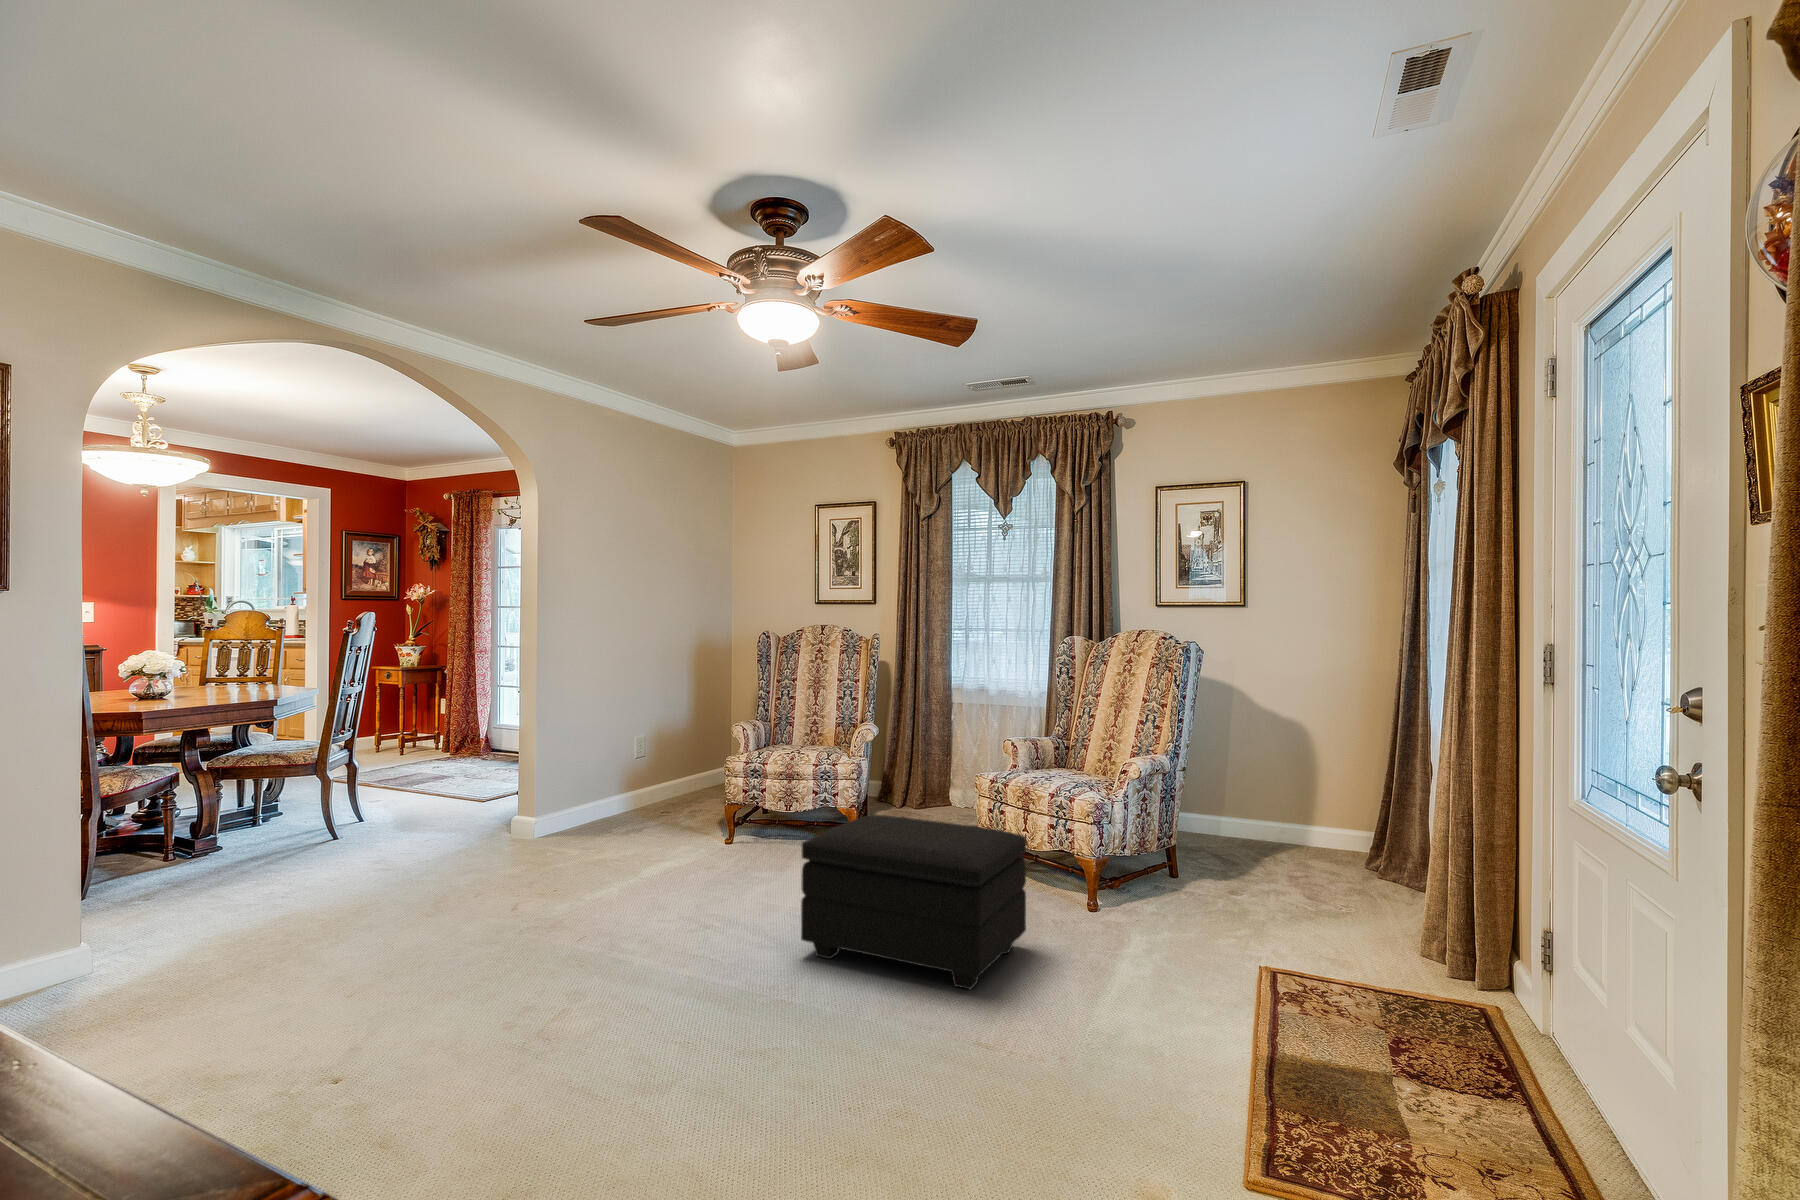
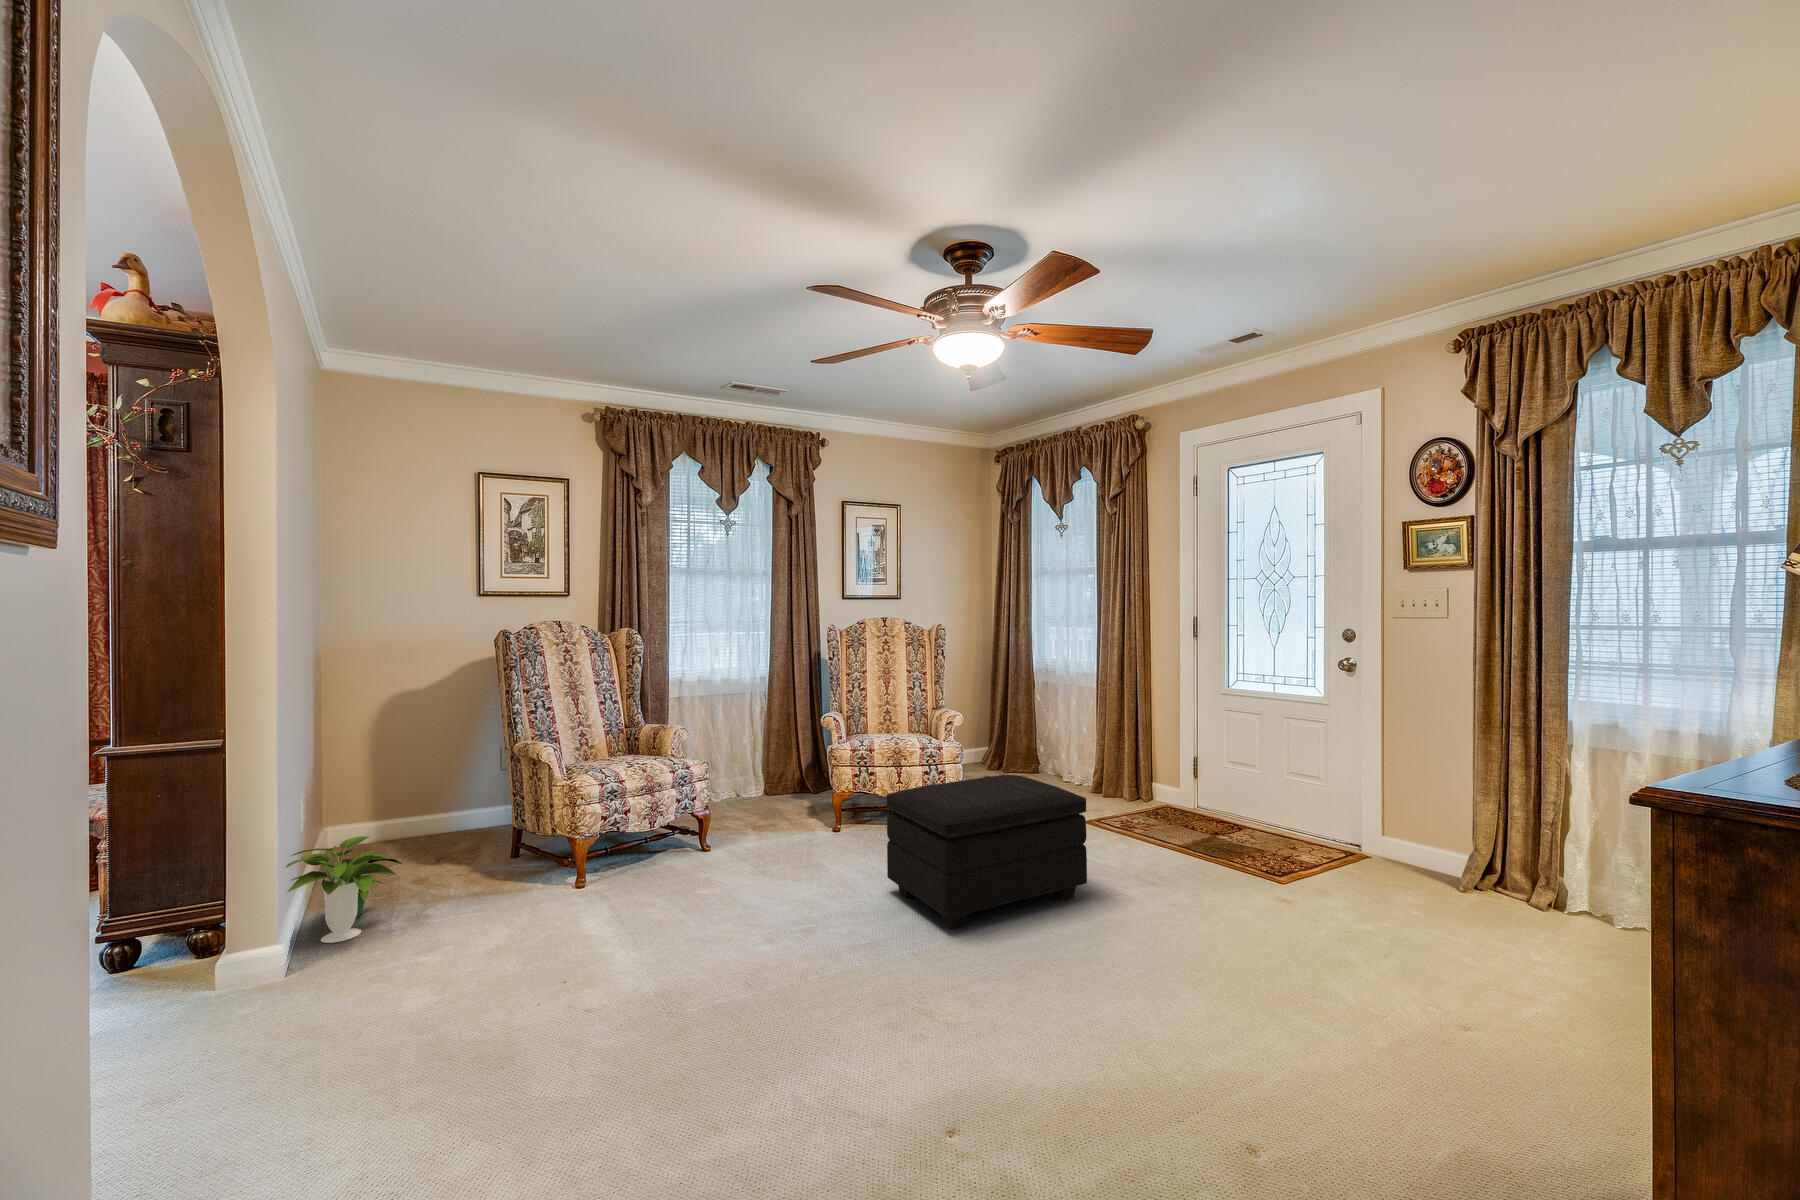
potted plant: none [591,766,665,829] -> present [286,836,402,943]

